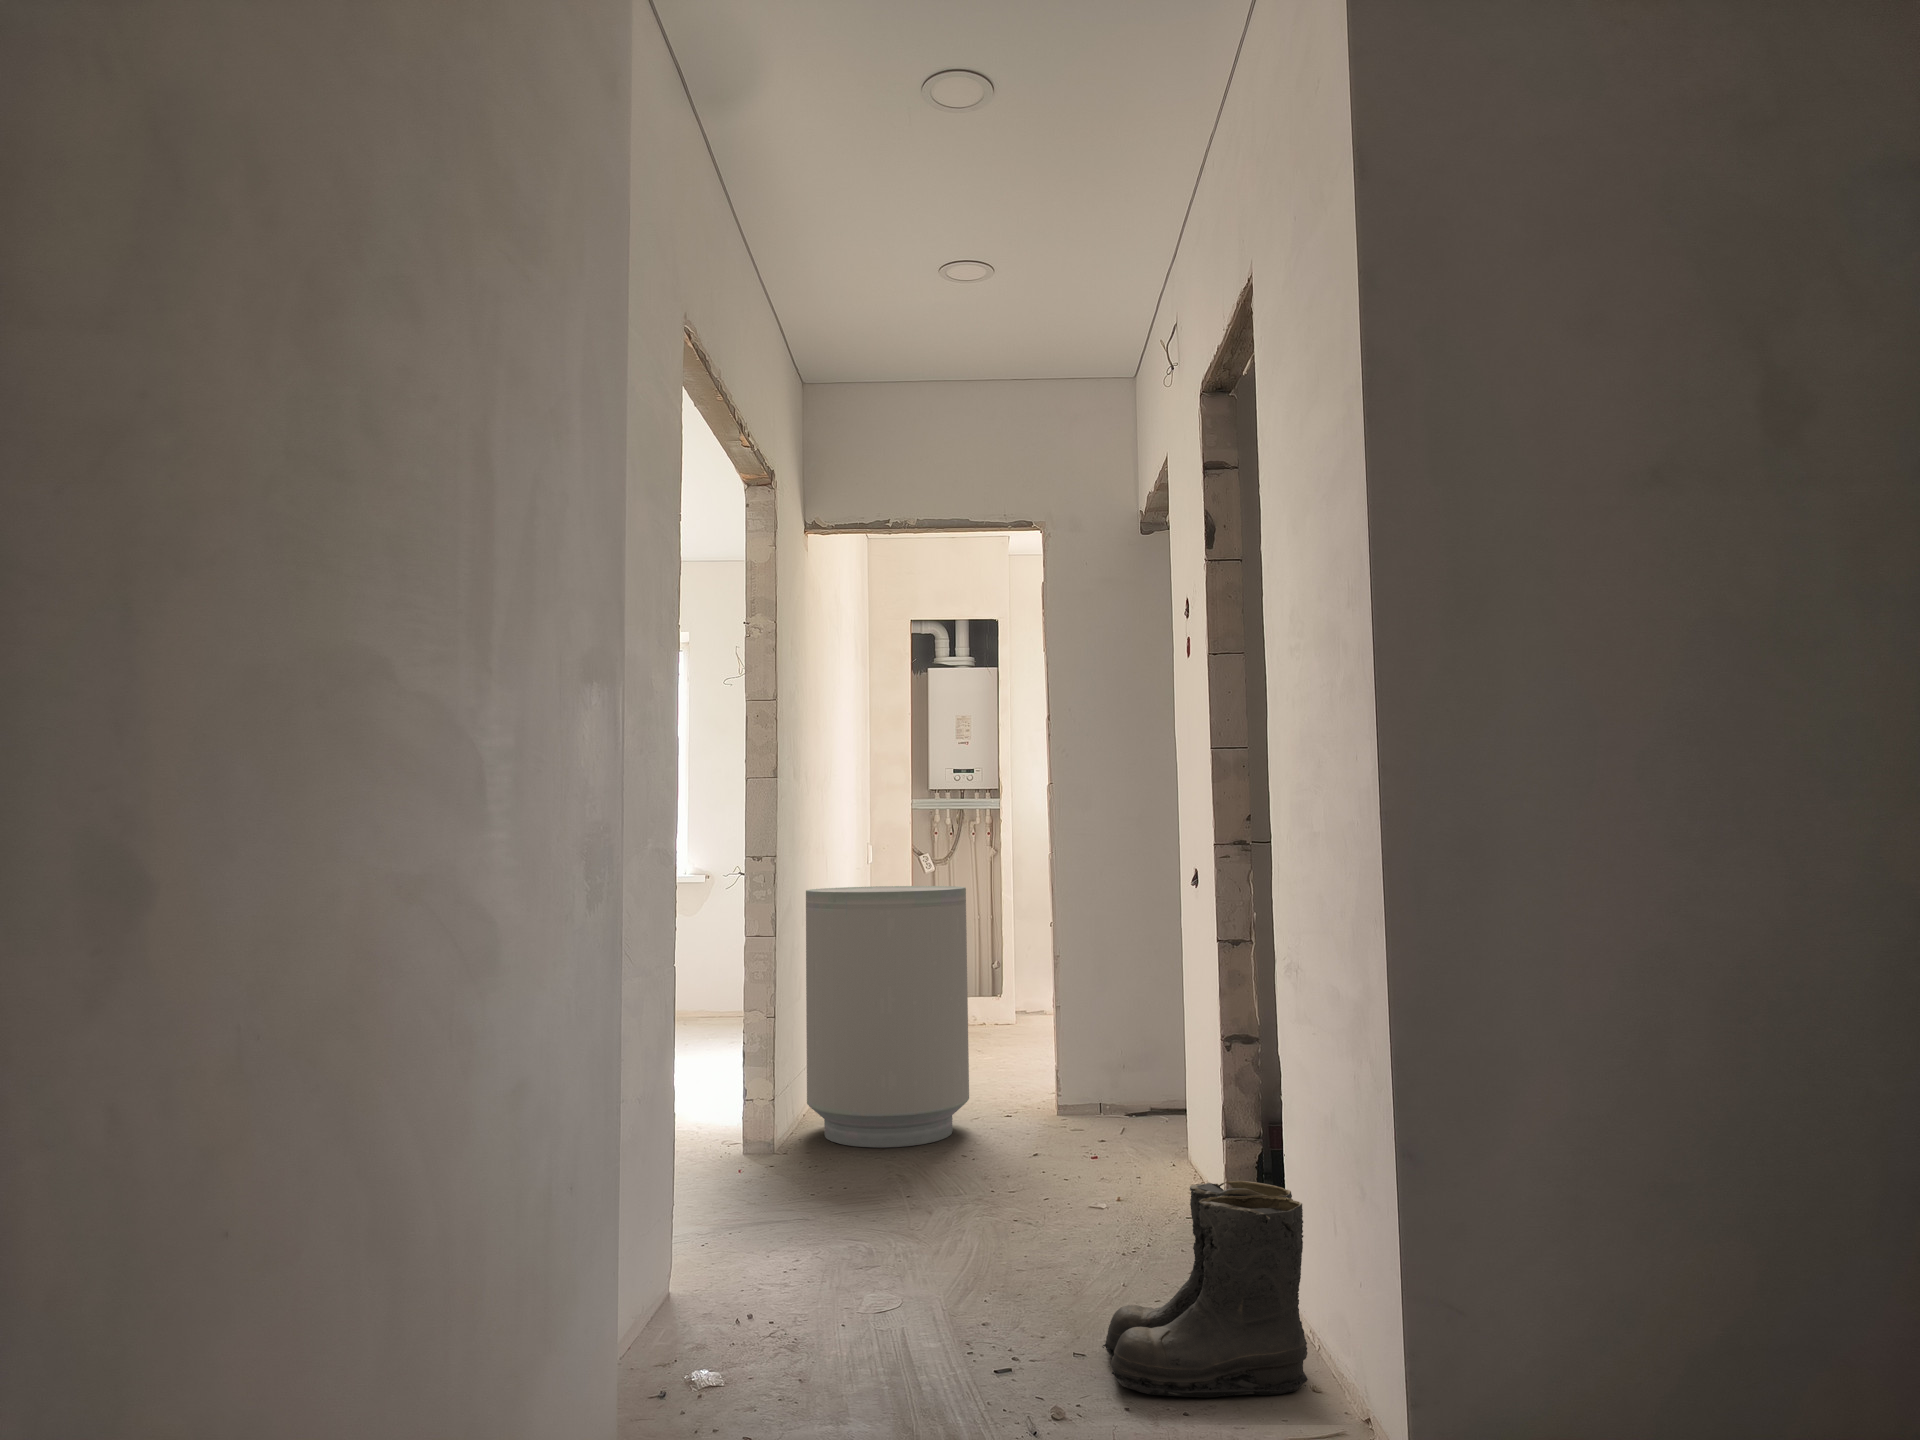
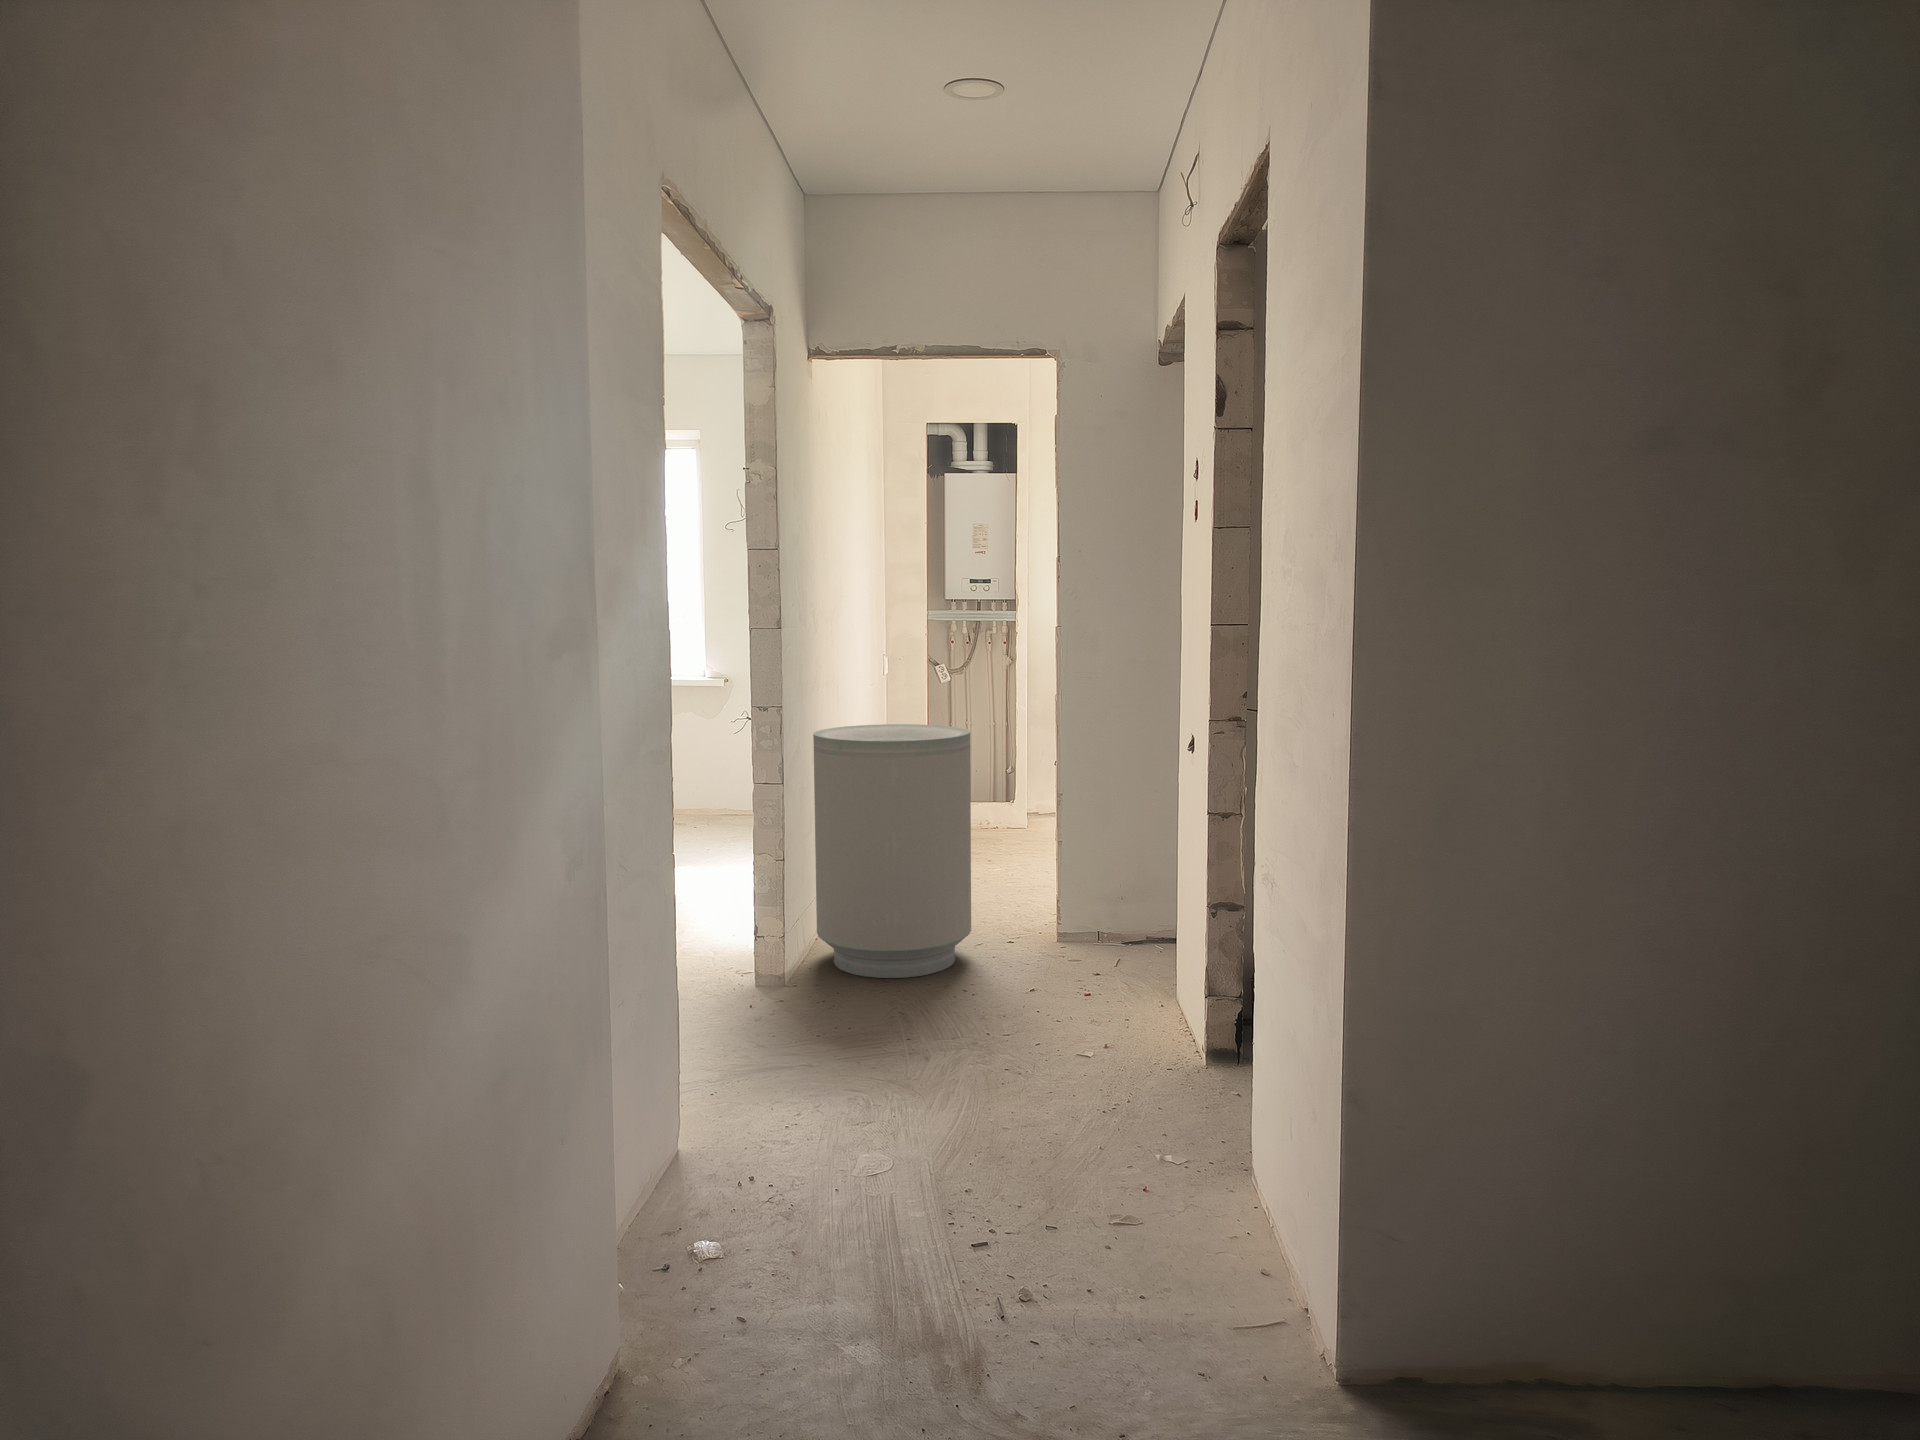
boots: present [1102,1181,1308,1398] -> none [1071,1081,1265,1285]

